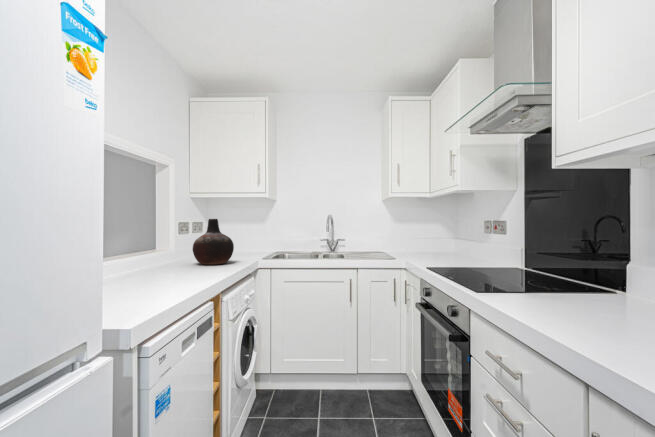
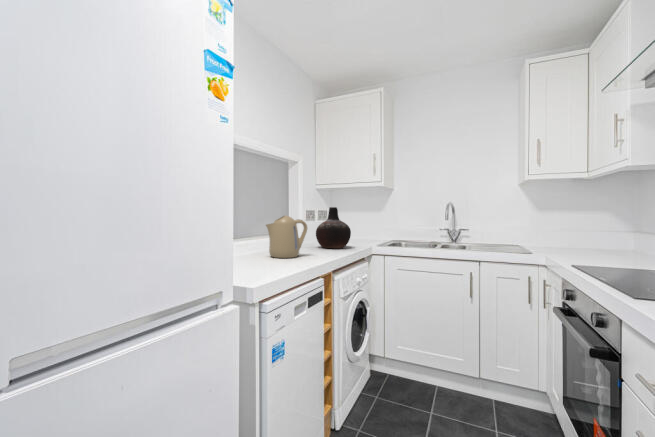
kettle: none [131,230,186,282] -> present [266,216,307,258]

